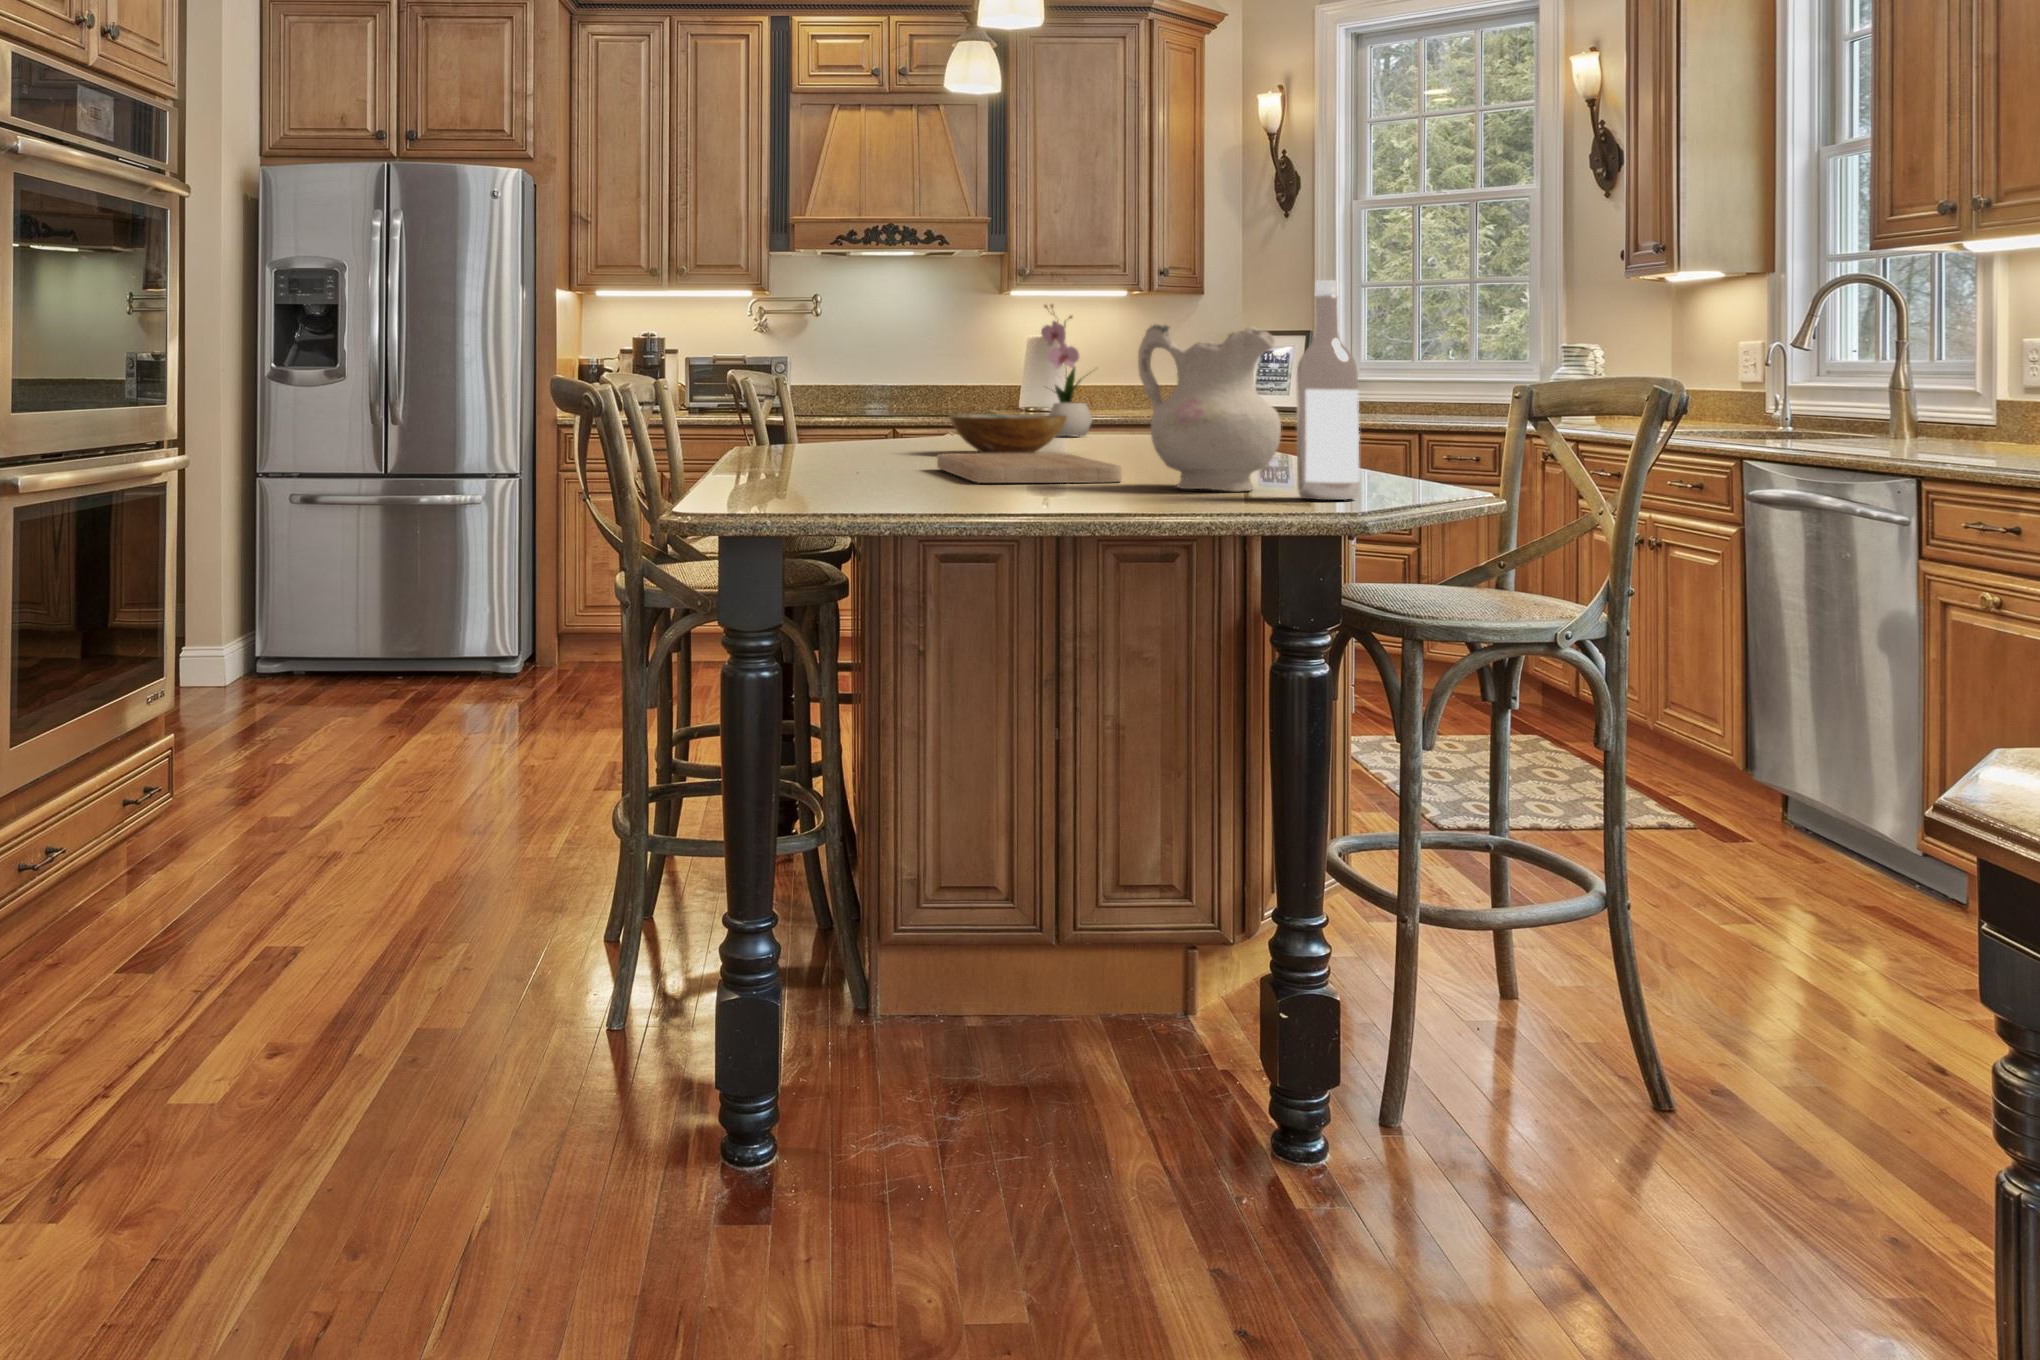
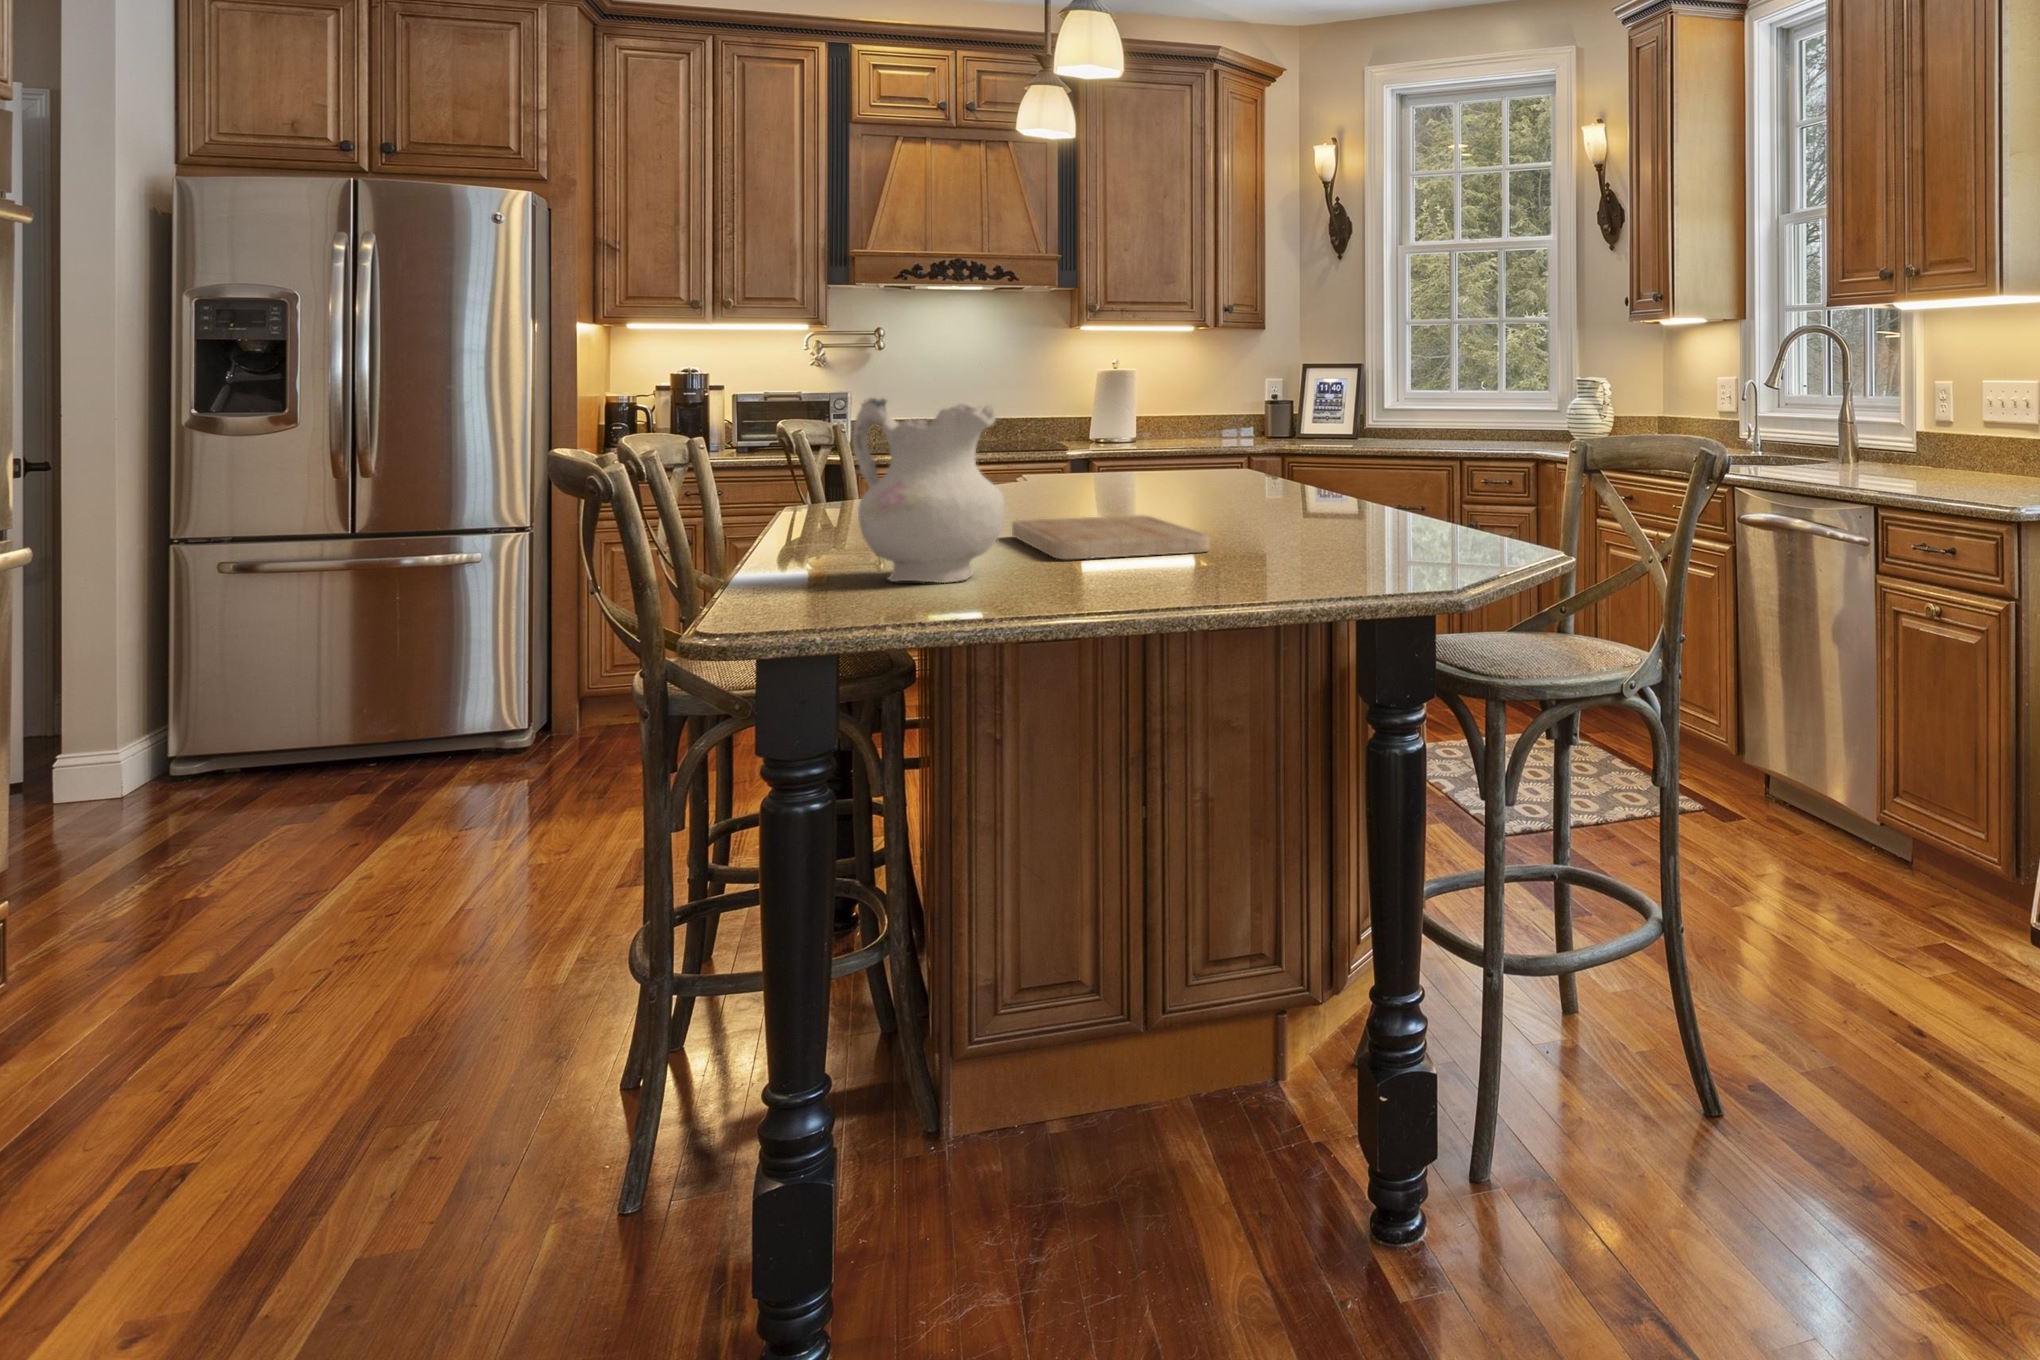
wine bottle: present [1297,280,1359,500] -> none [1392,354,1451,574]
flower arrangement: present [1041,305,1092,436] -> none [1112,348,1169,480]
ceramic pitcher: present [1138,324,1281,491] -> present [853,398,1005,583]
bowl: present [949,414,1067,454] -> none [1020,467,1144,511]

